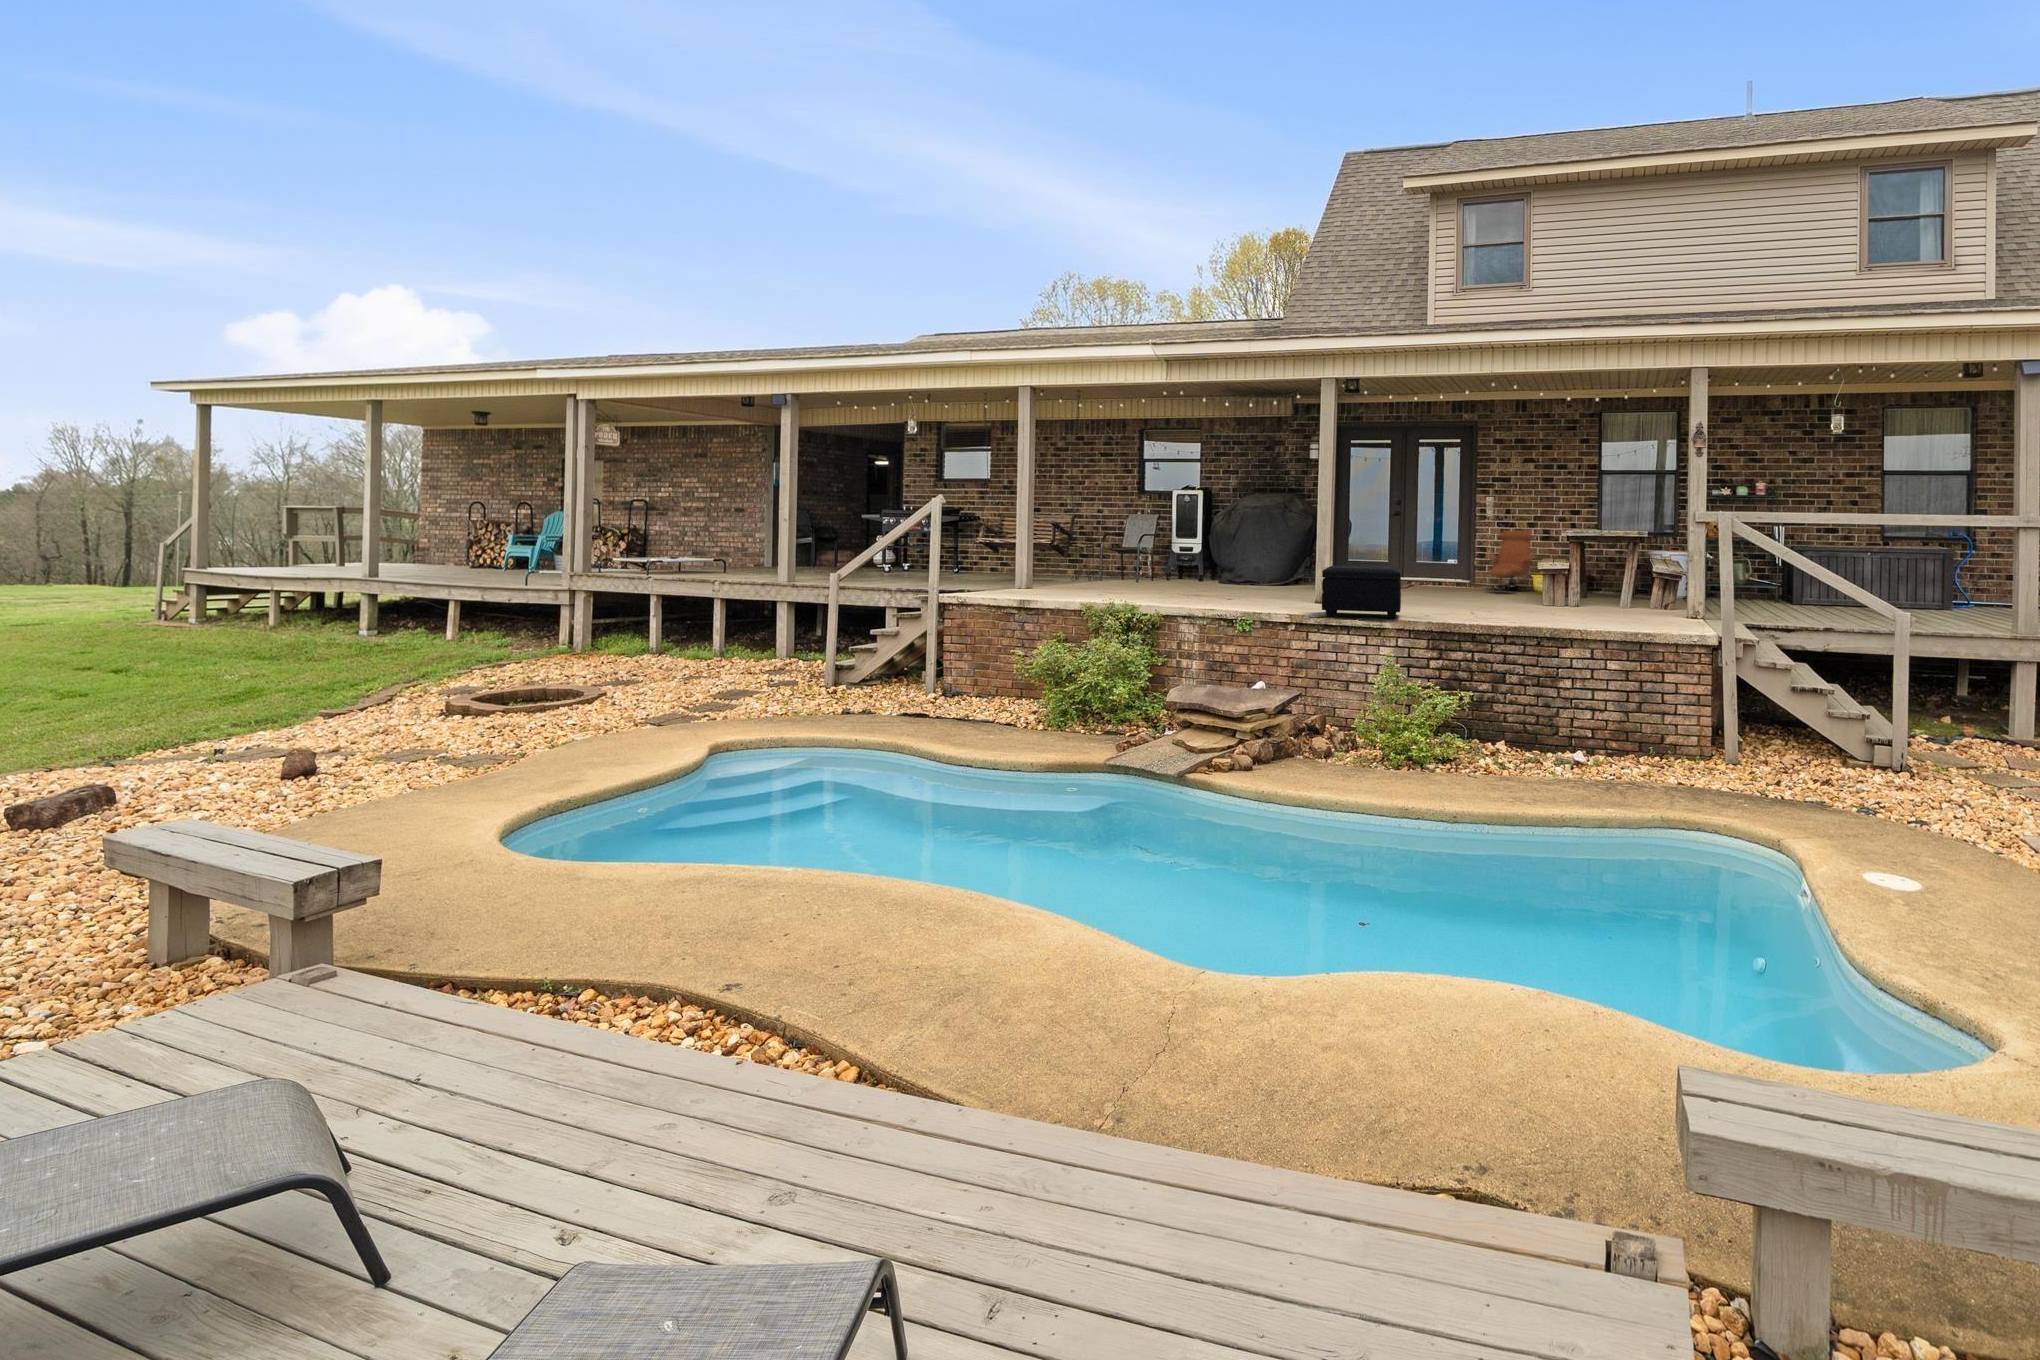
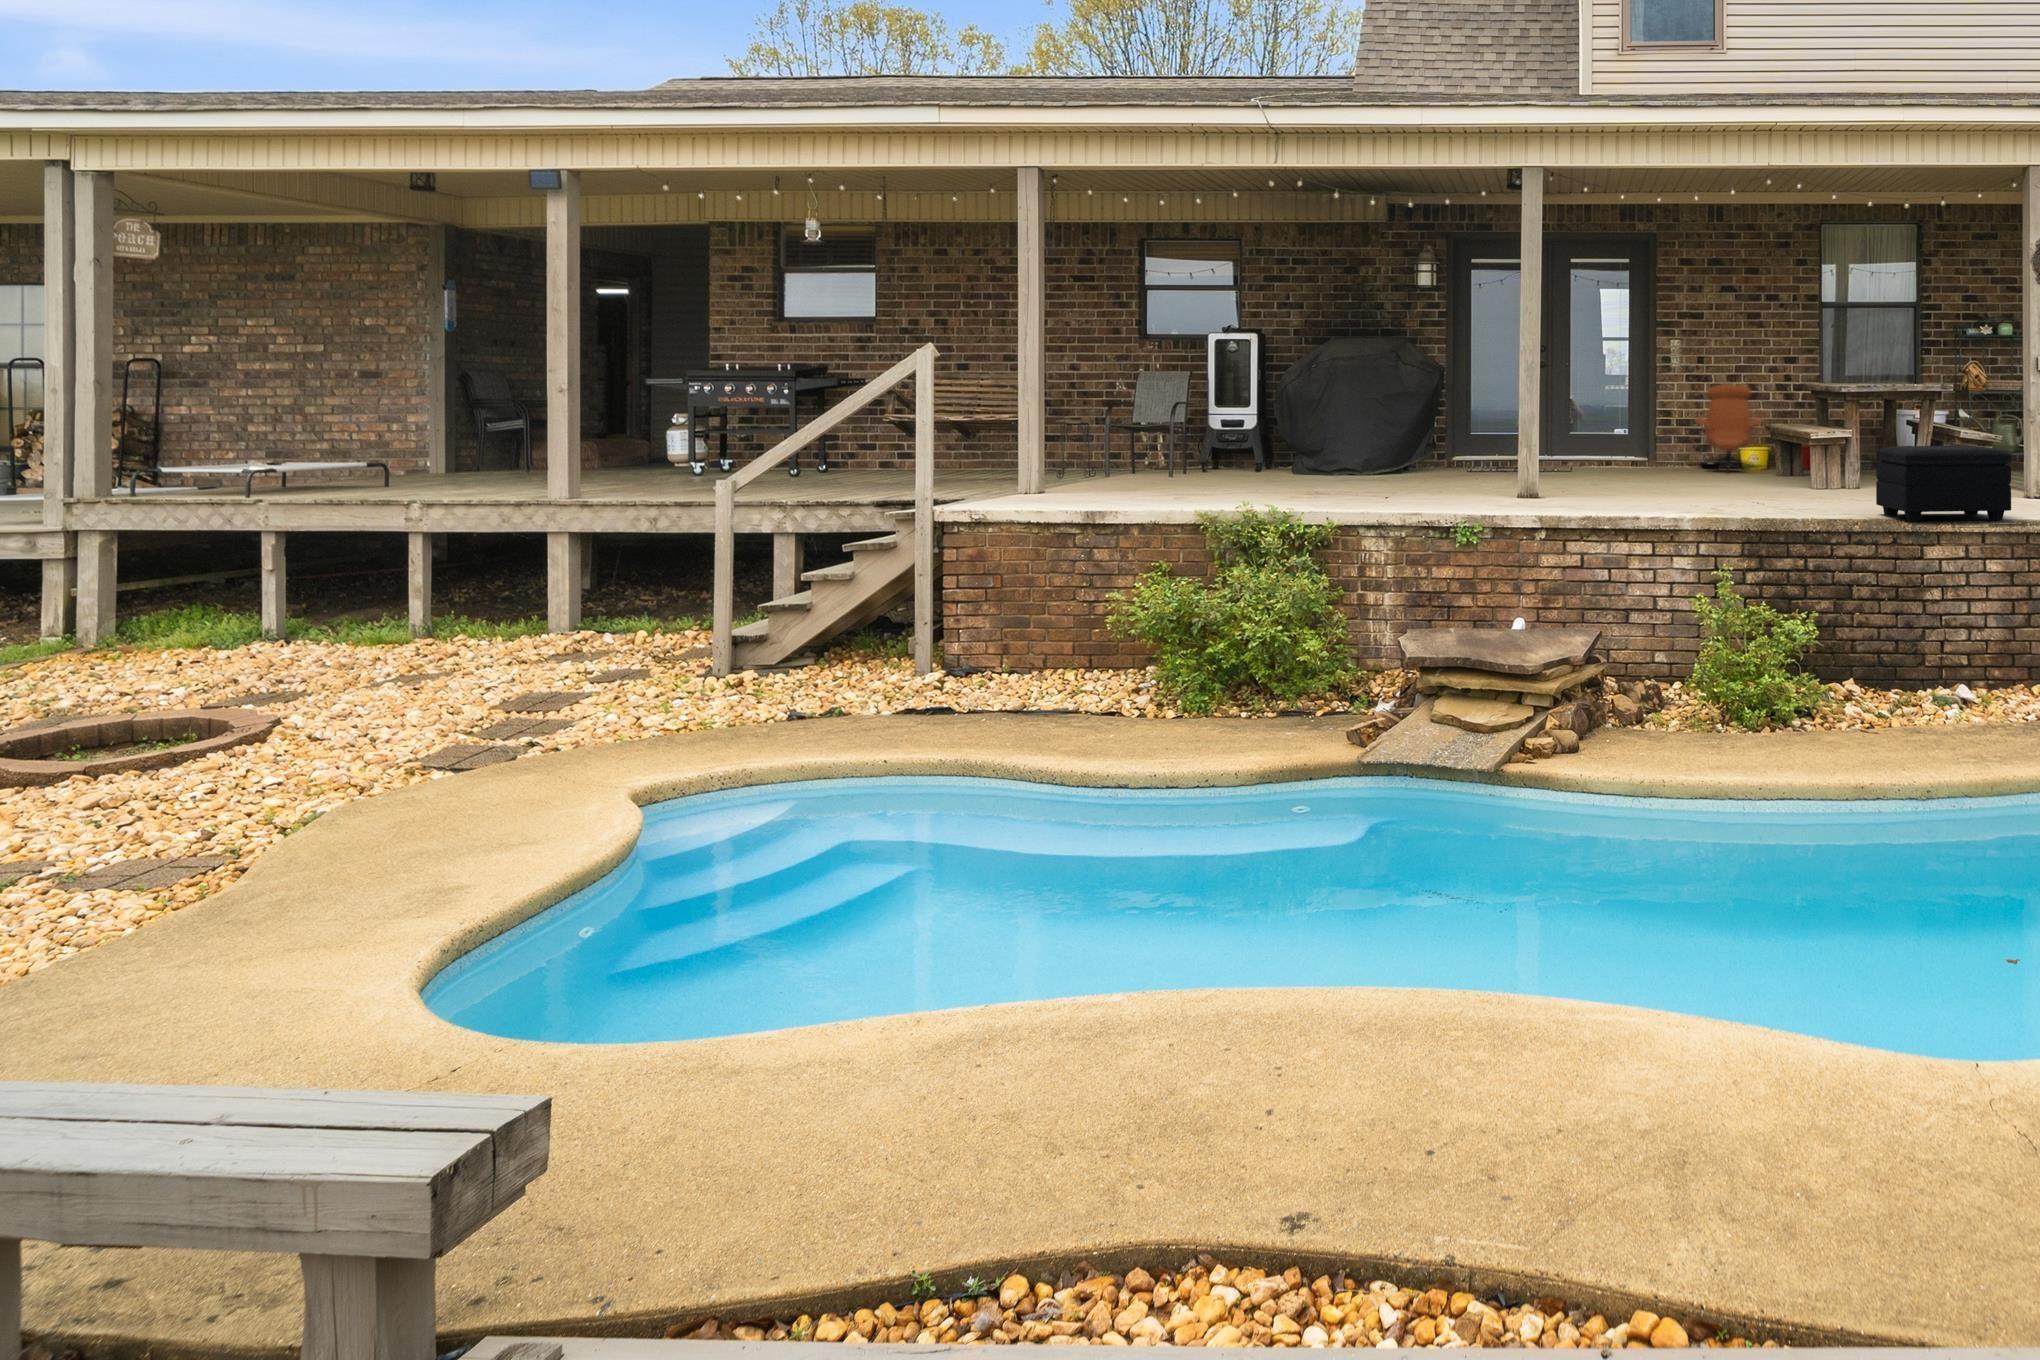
footstool: present [1322,566,1401,619] -> present [1876,445,2011,522]

